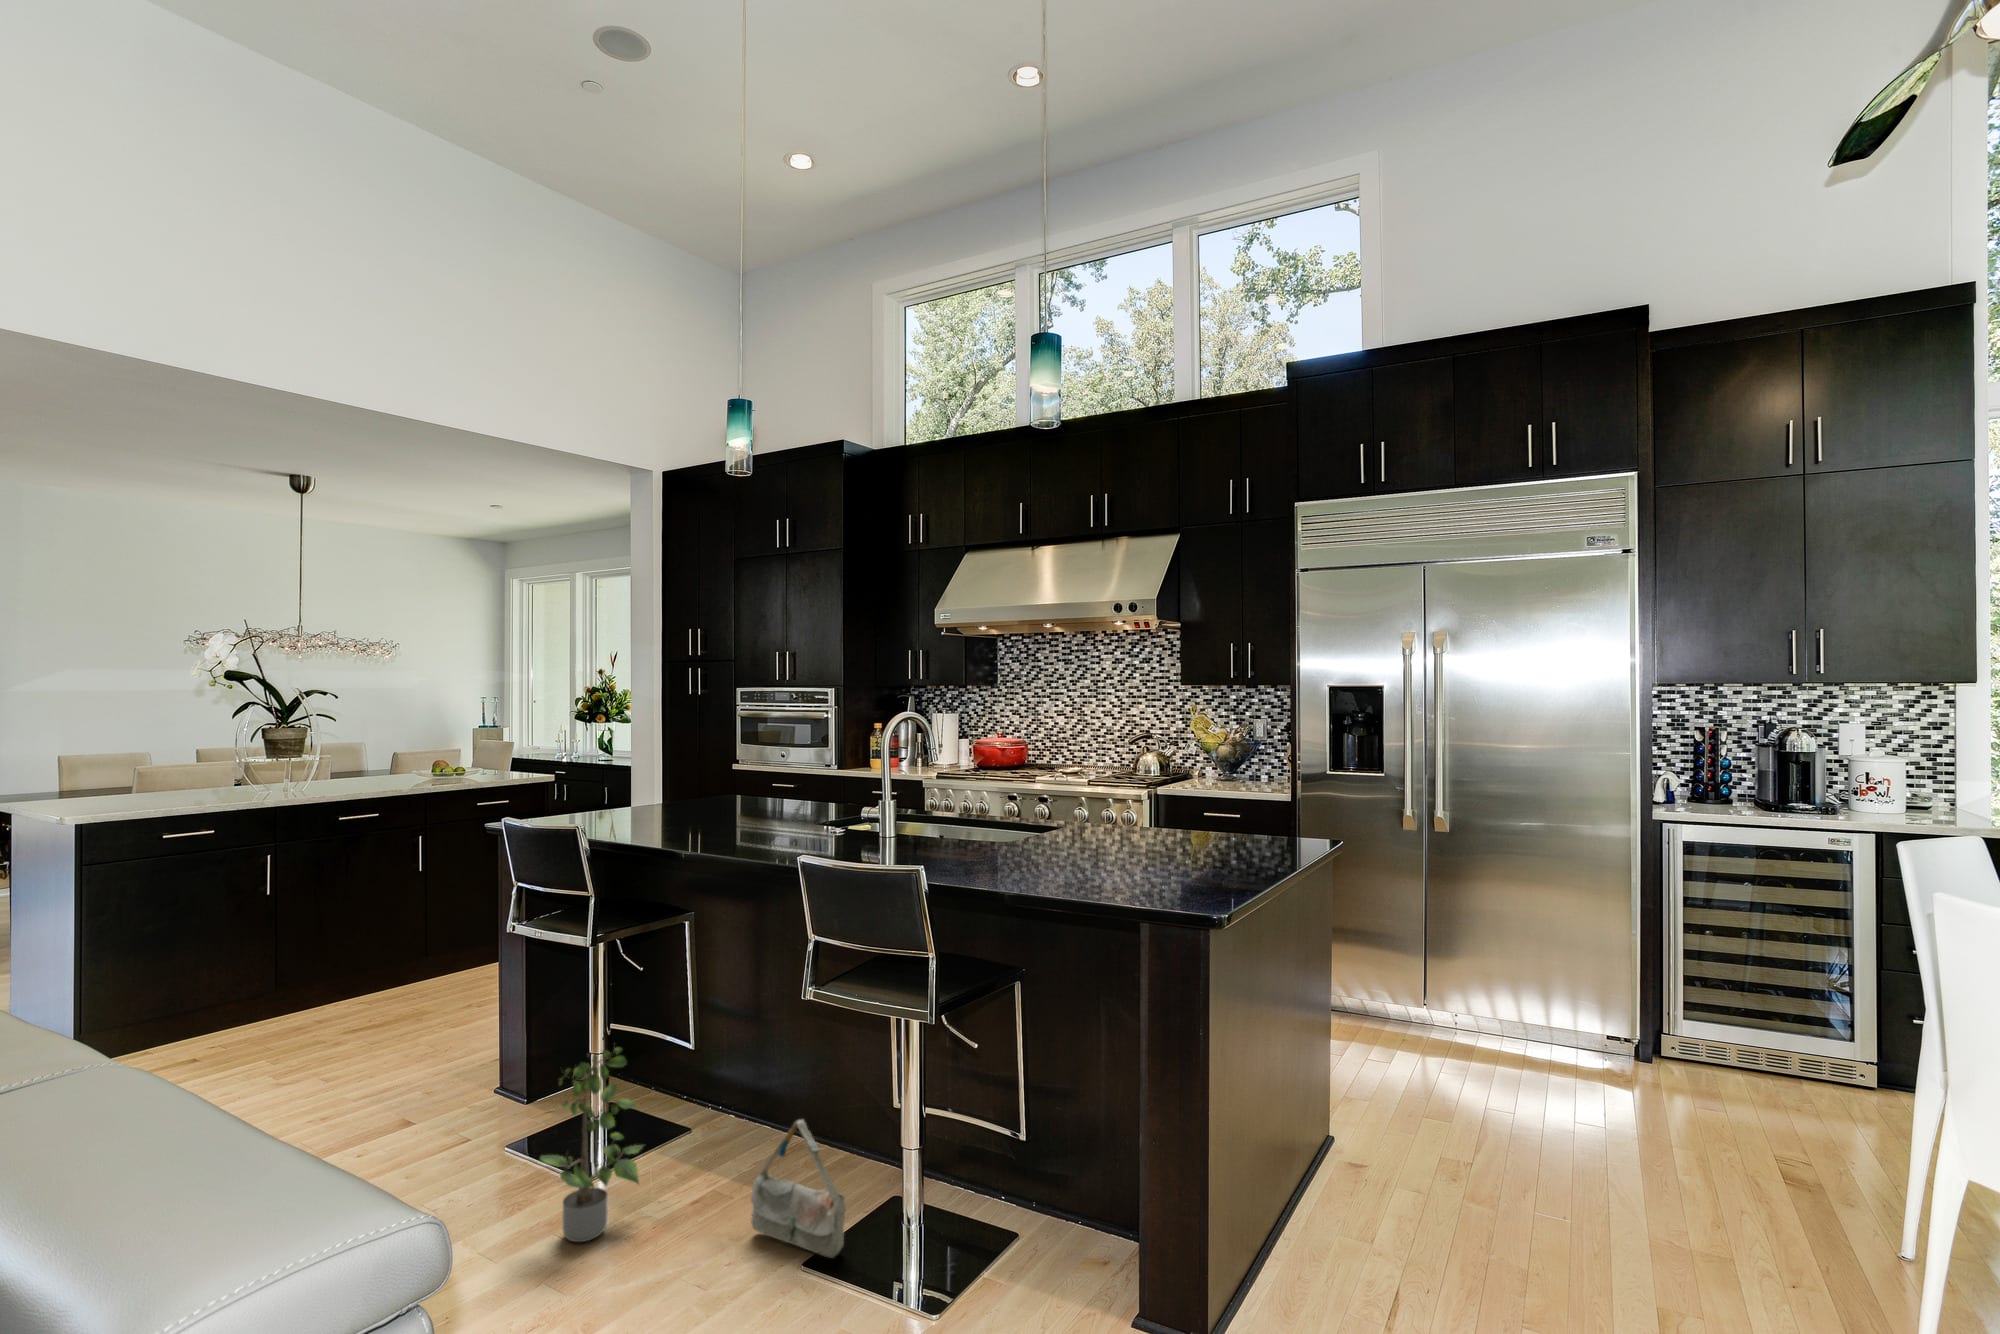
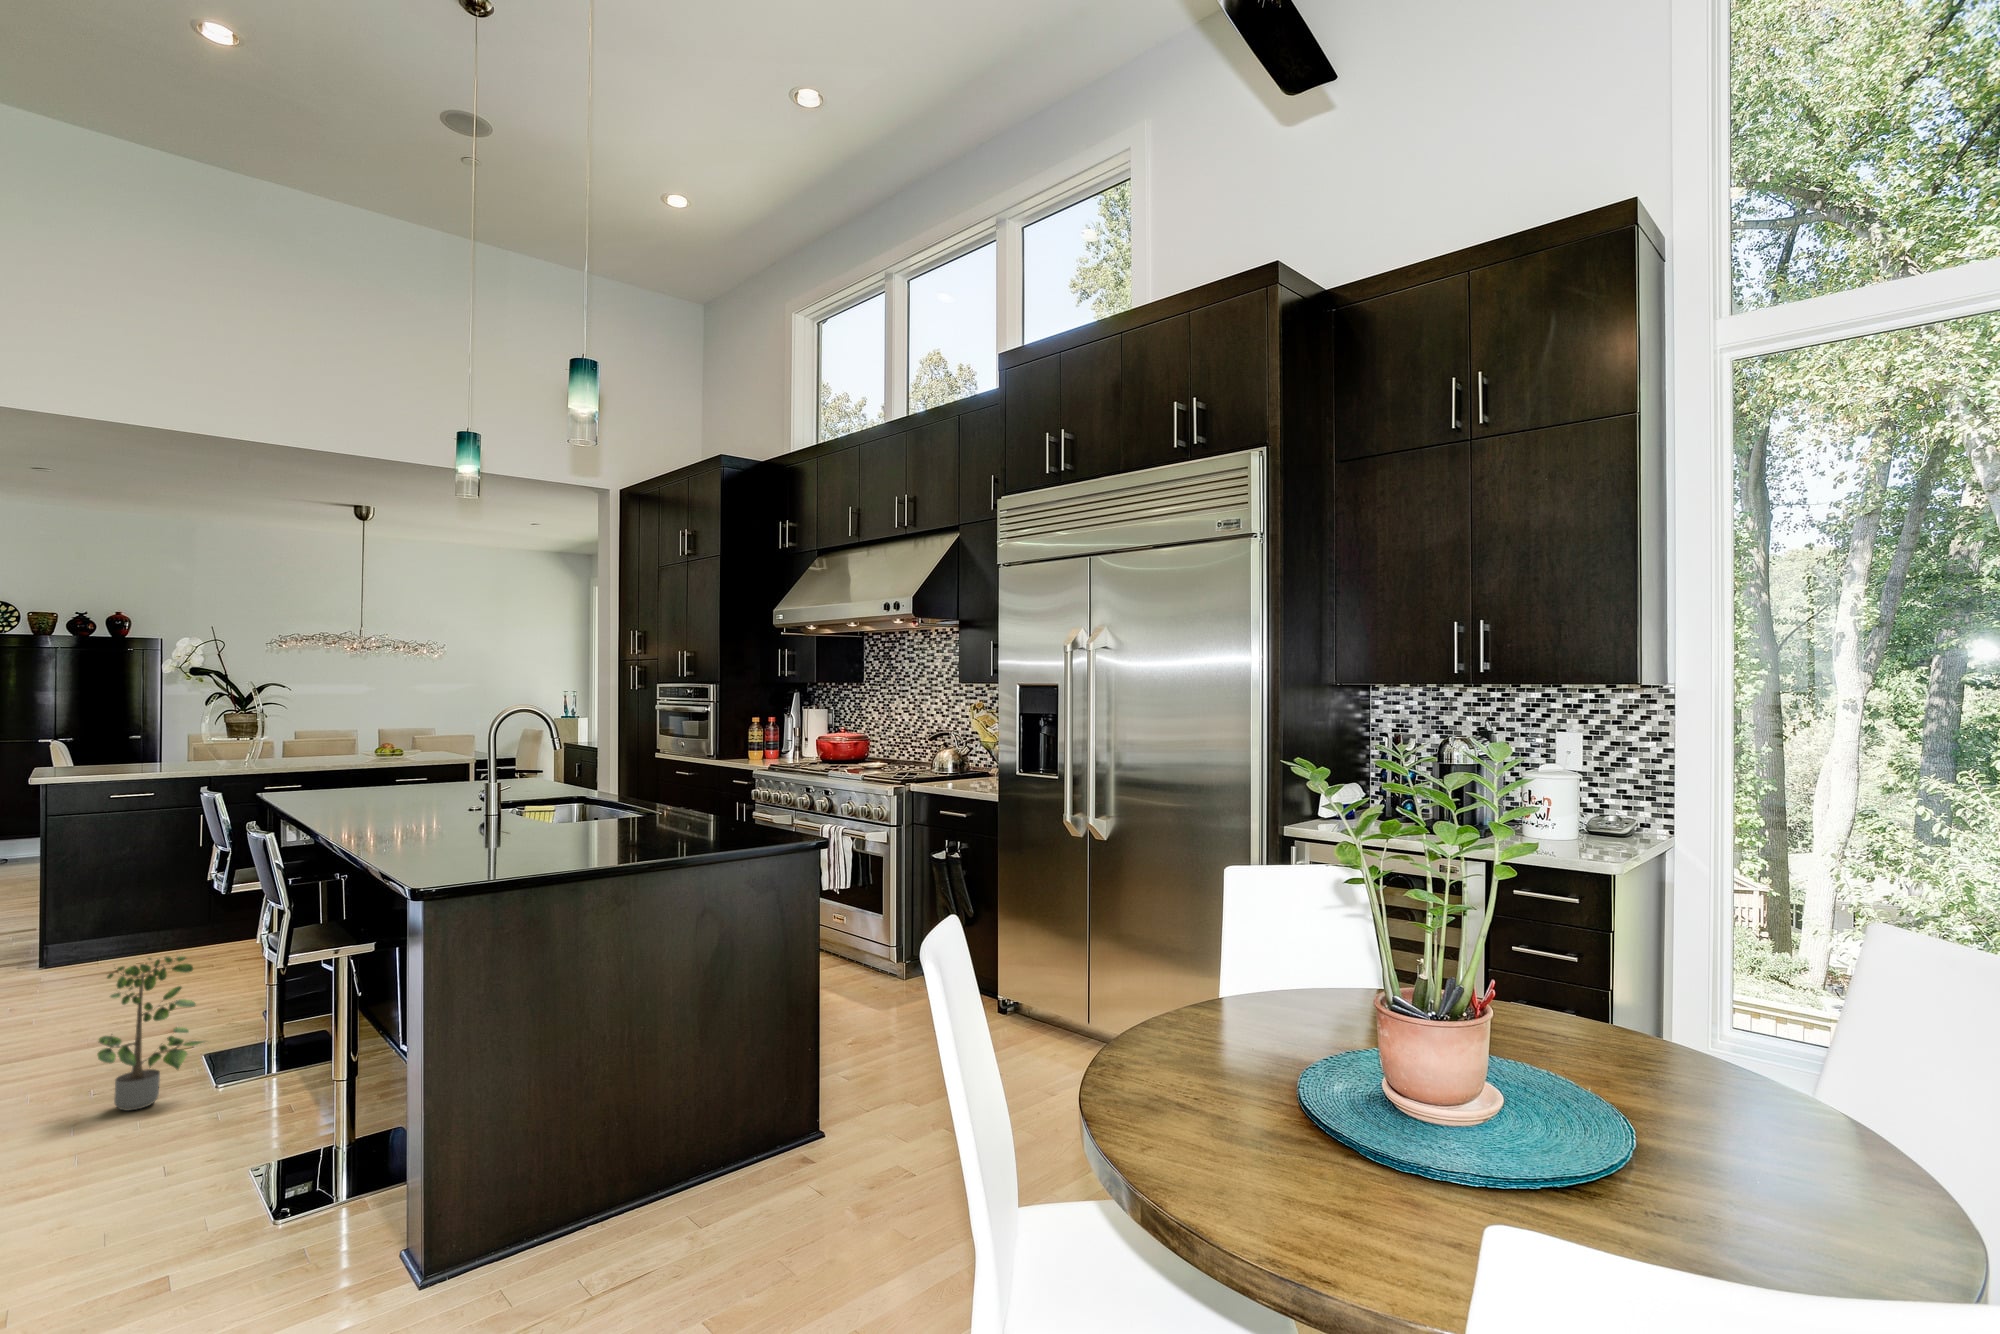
bag: present [751,1120,846,1258] -> none [238,1028,286,1149]

